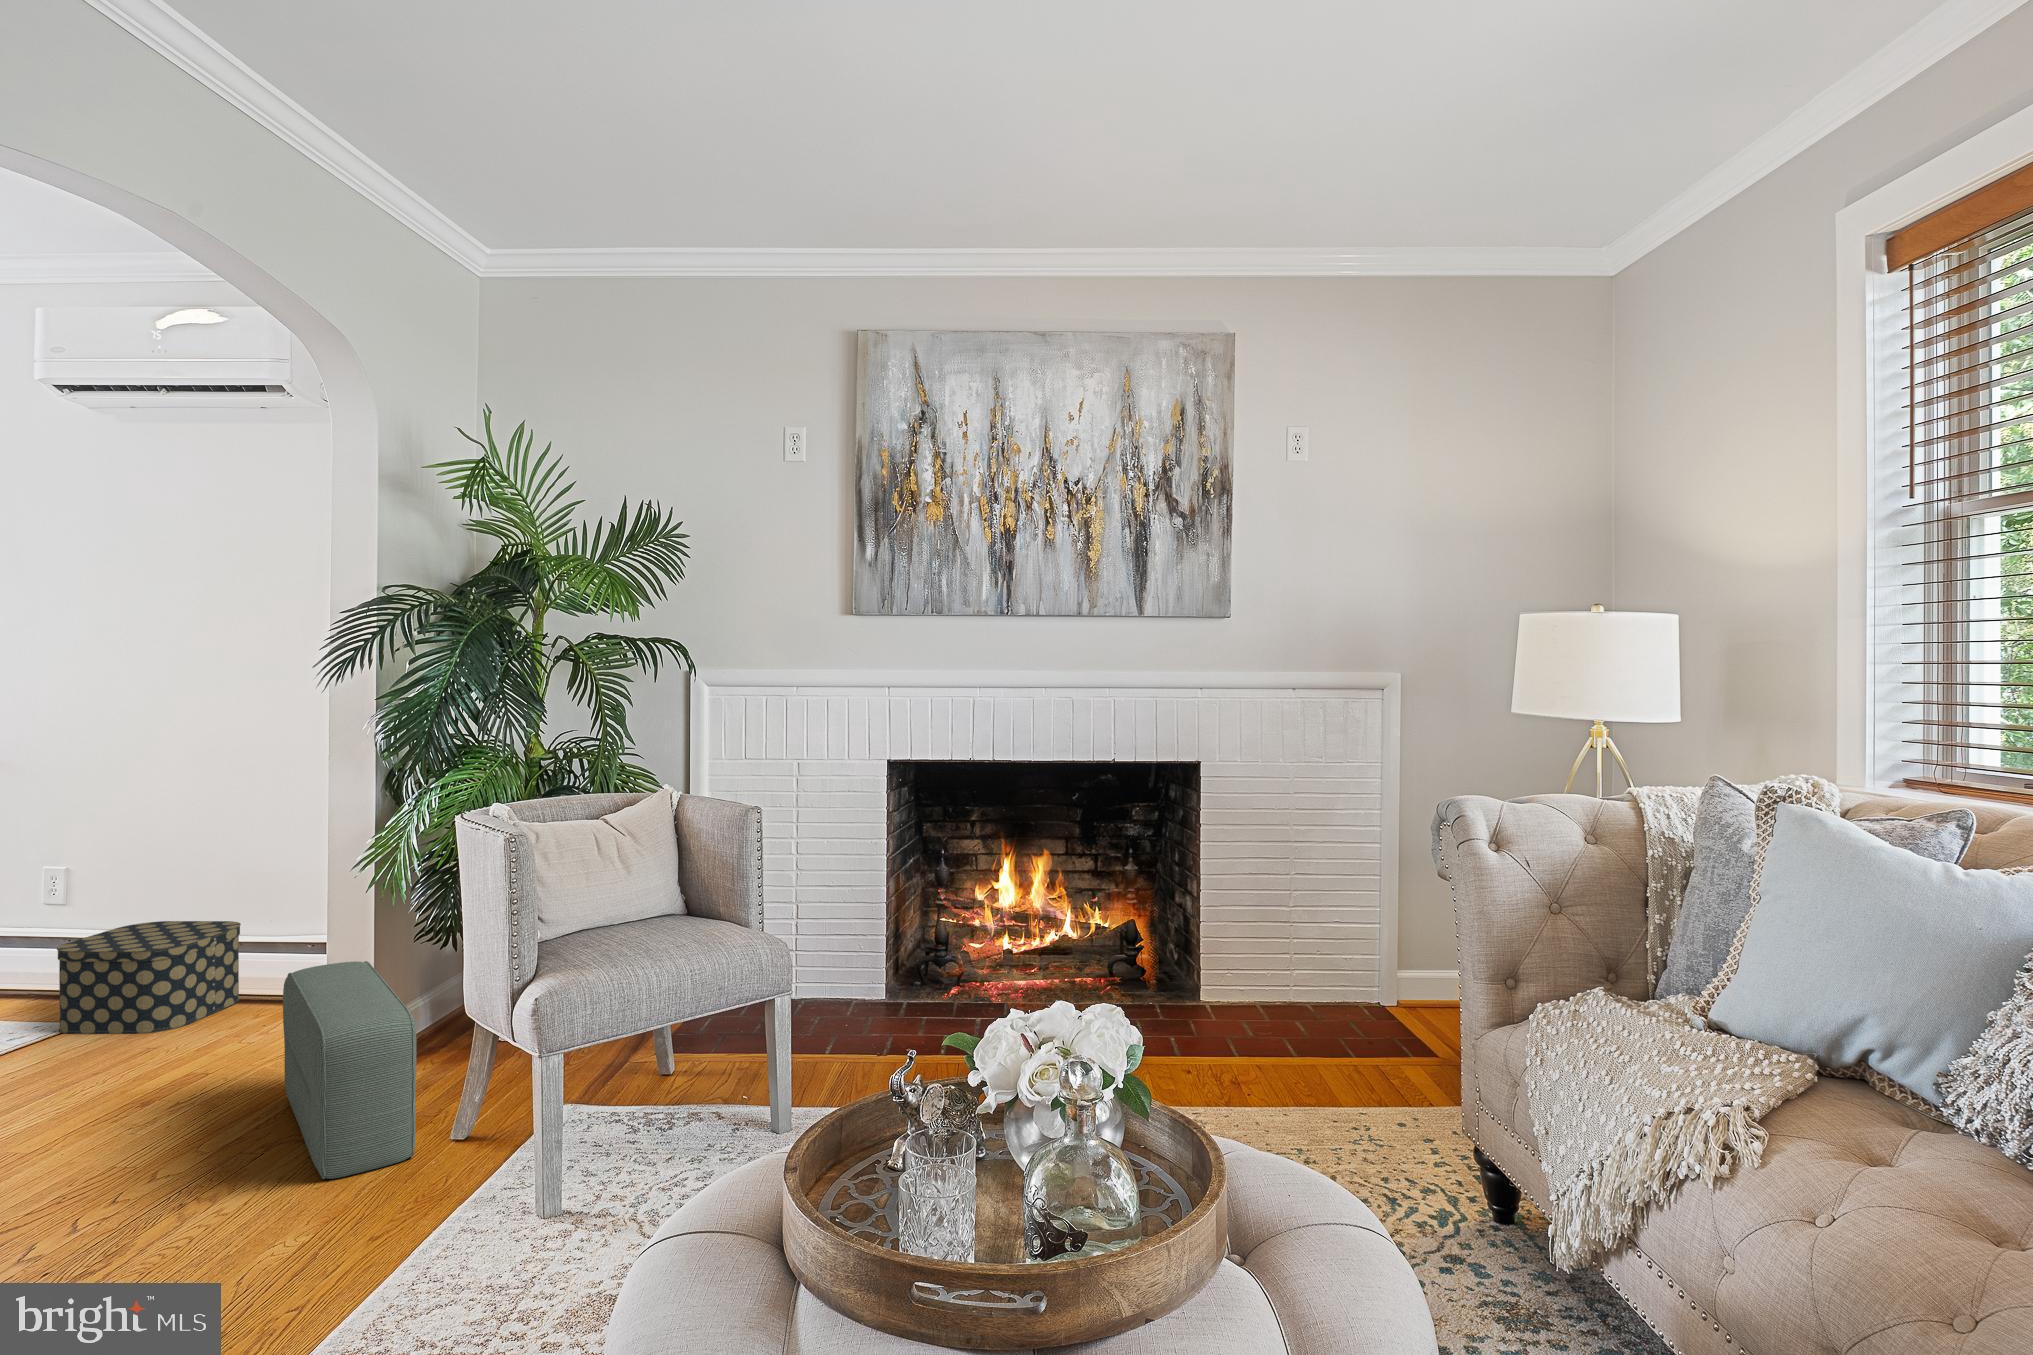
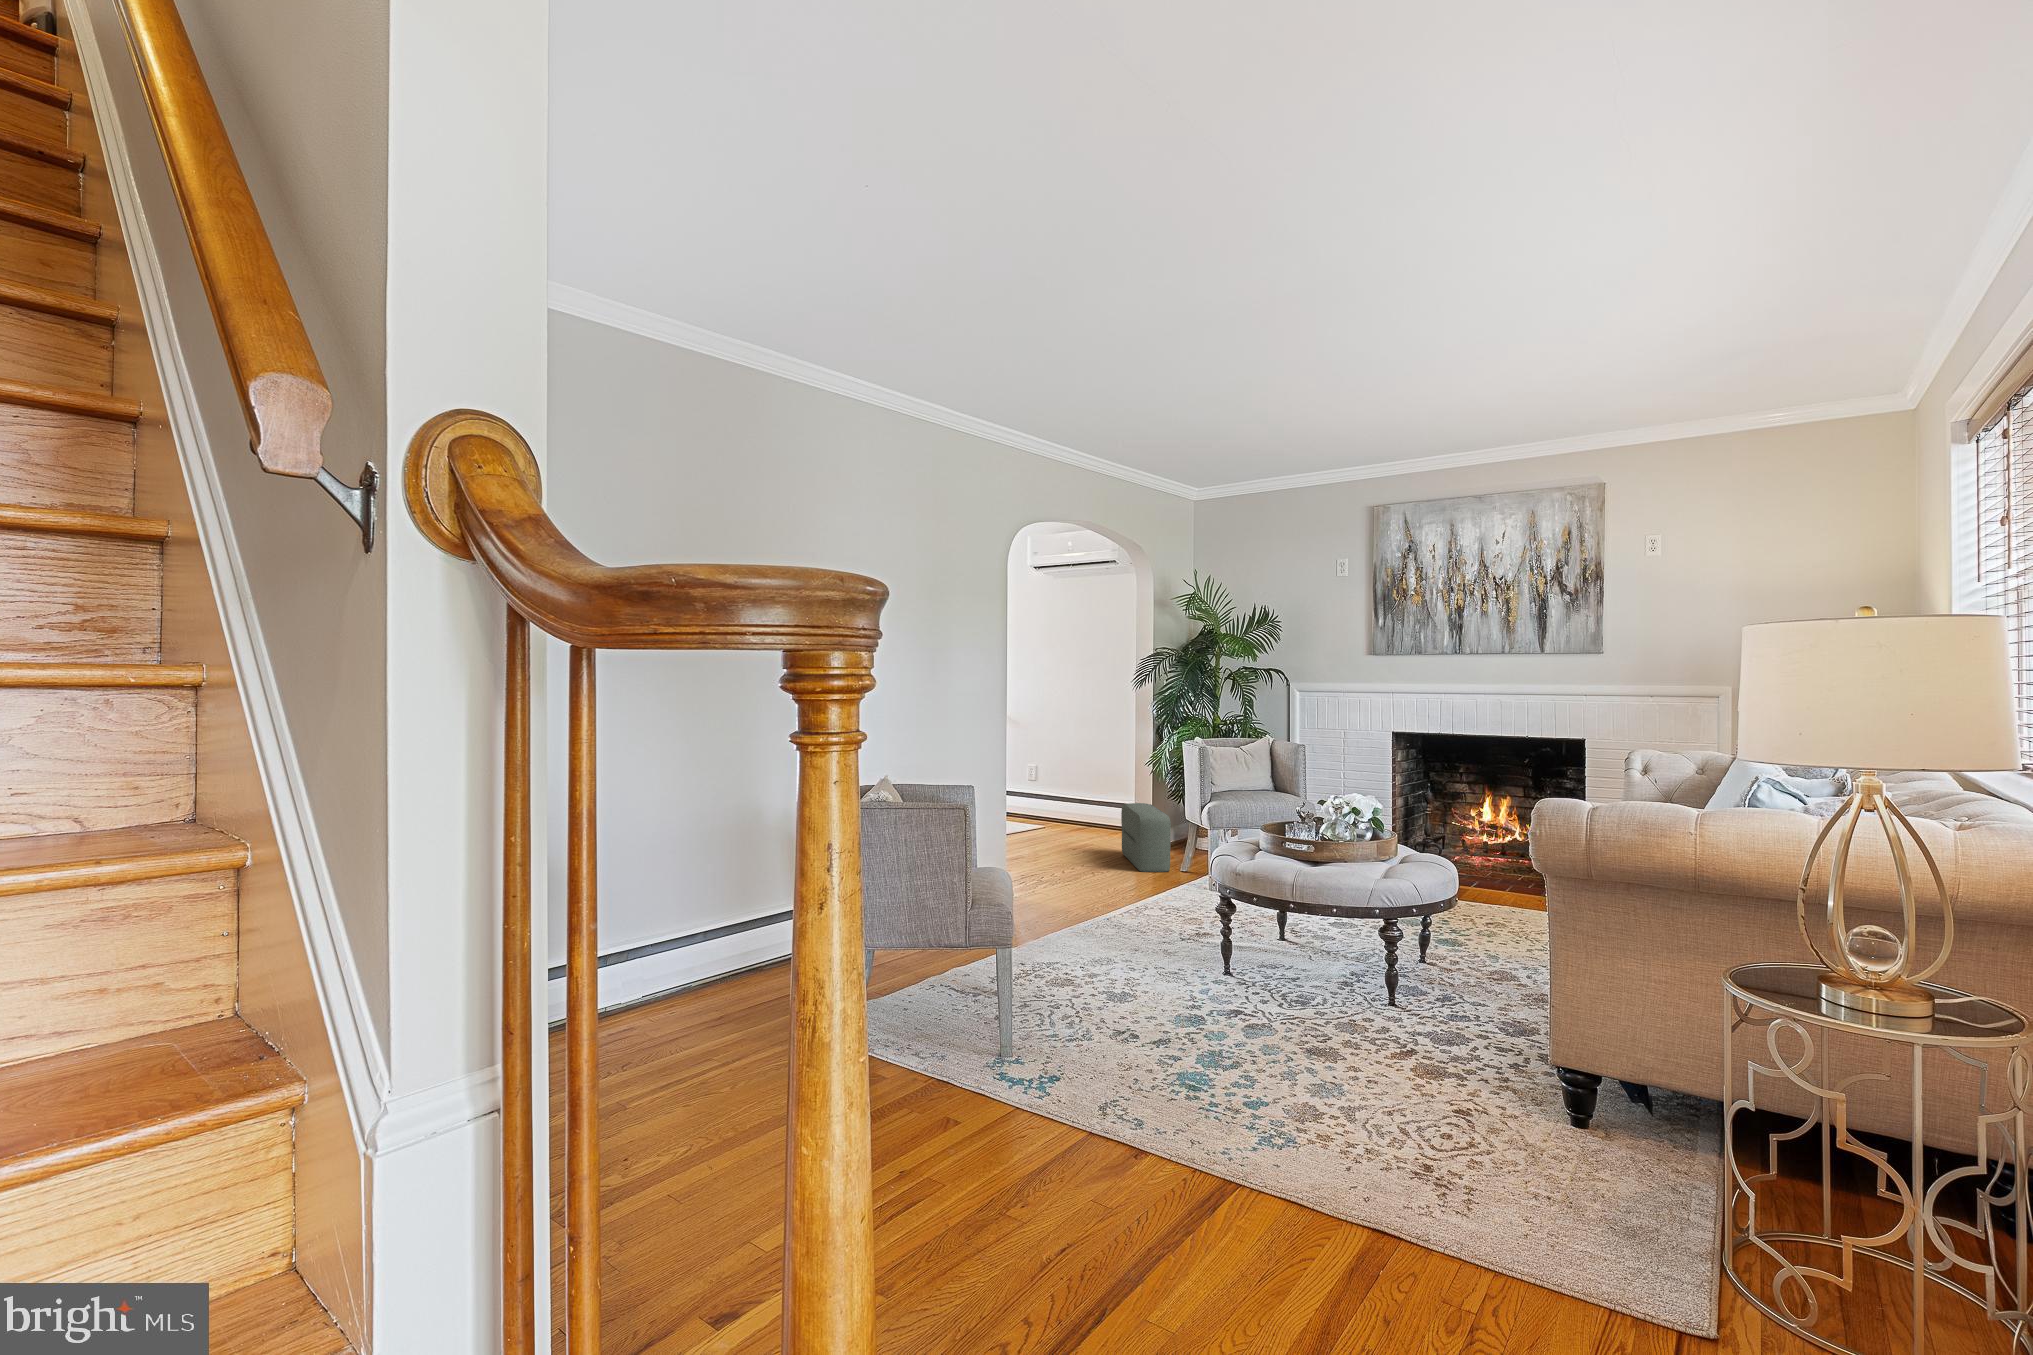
storage box: present [57,921,241,1034] -> none [1036,794,1096,835]

